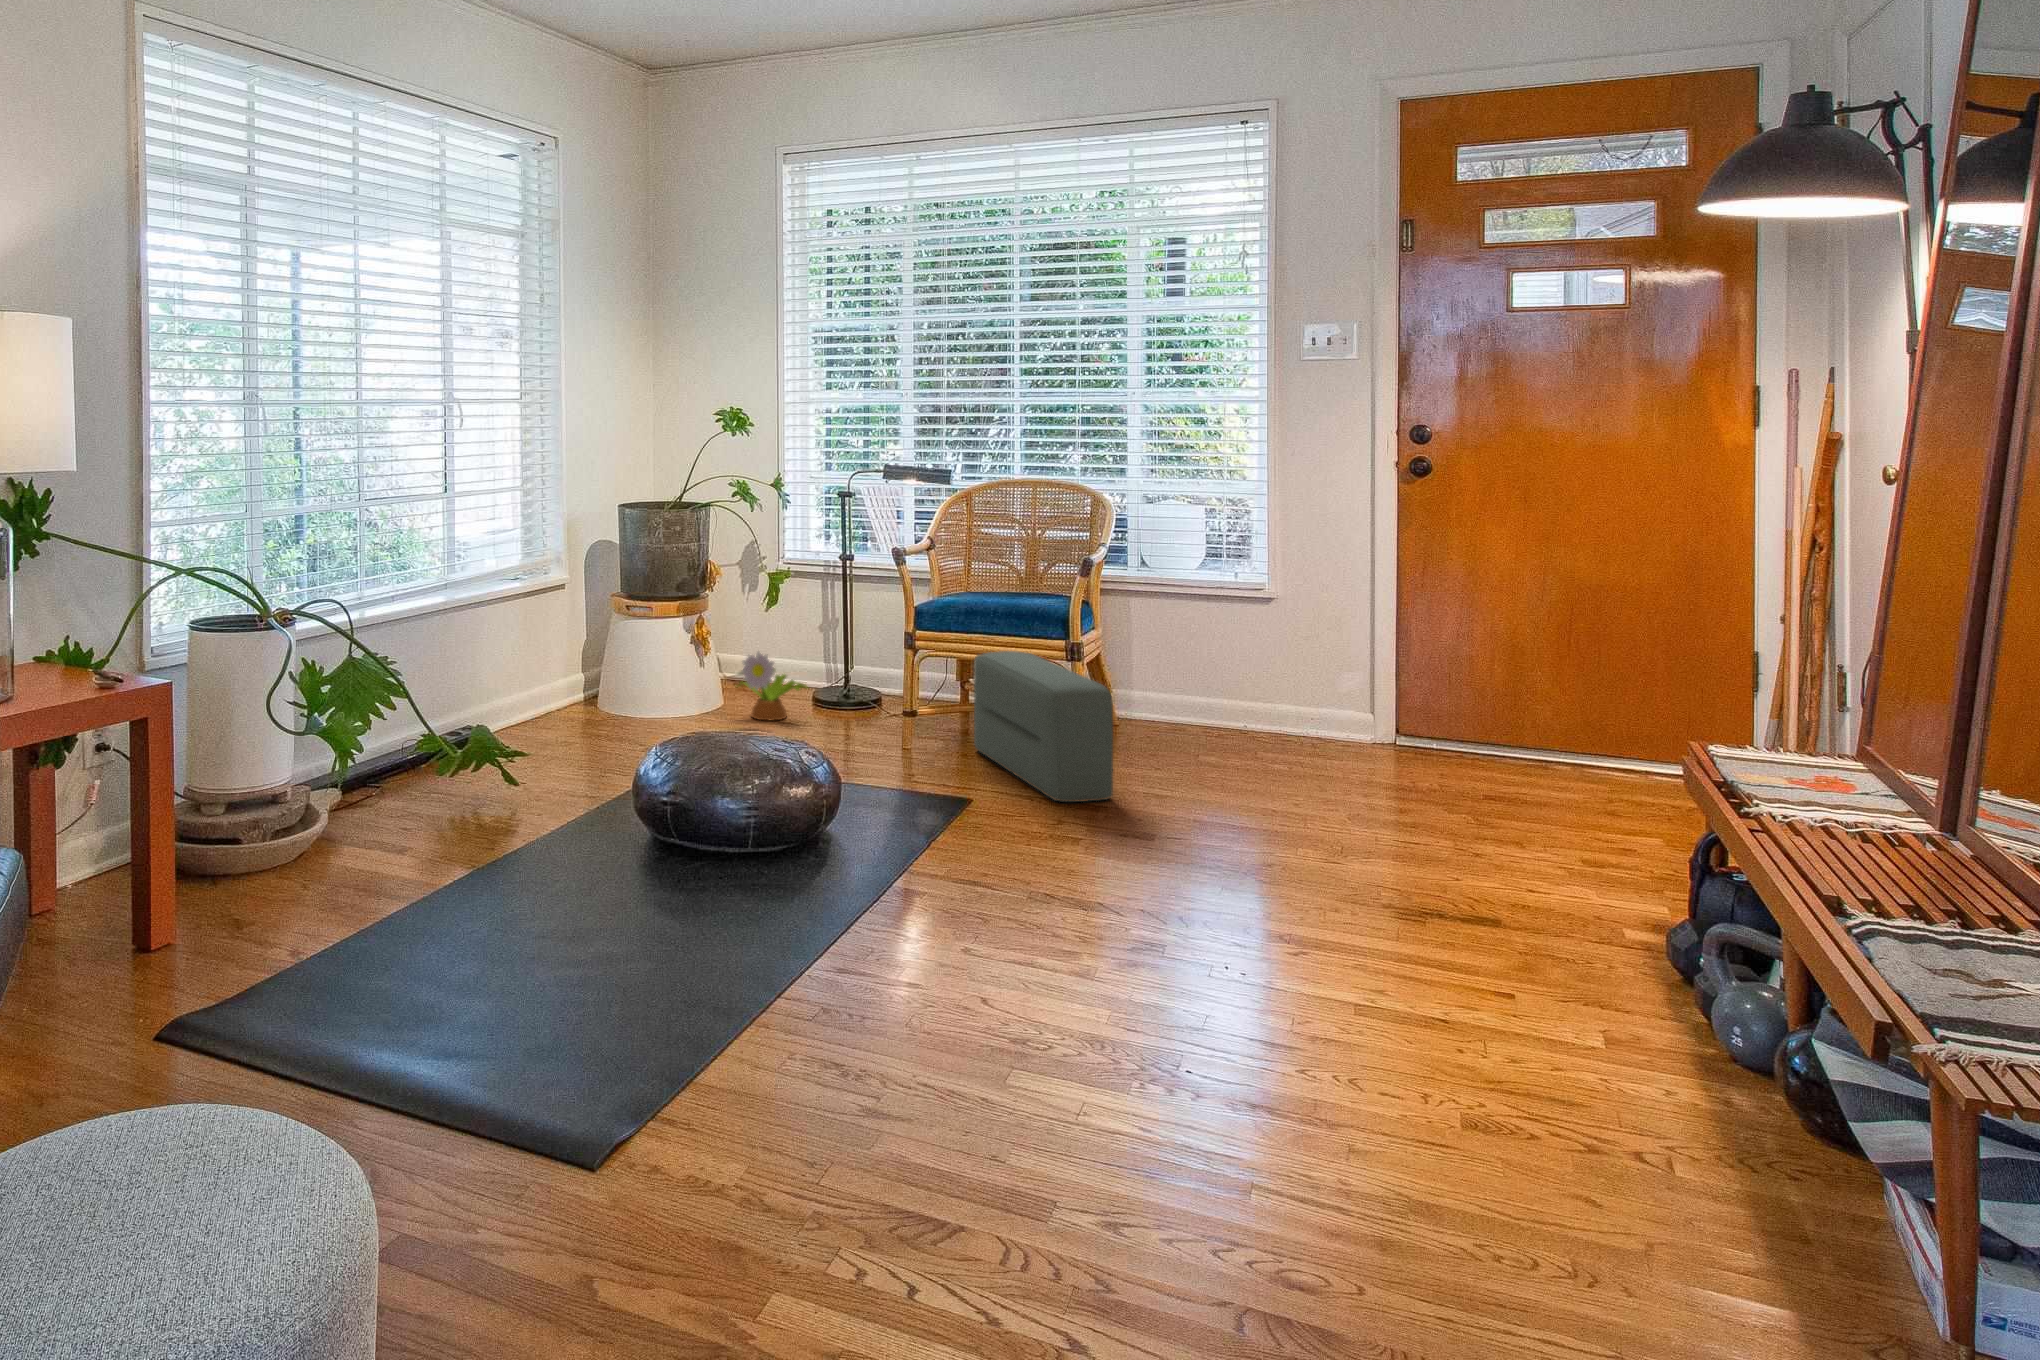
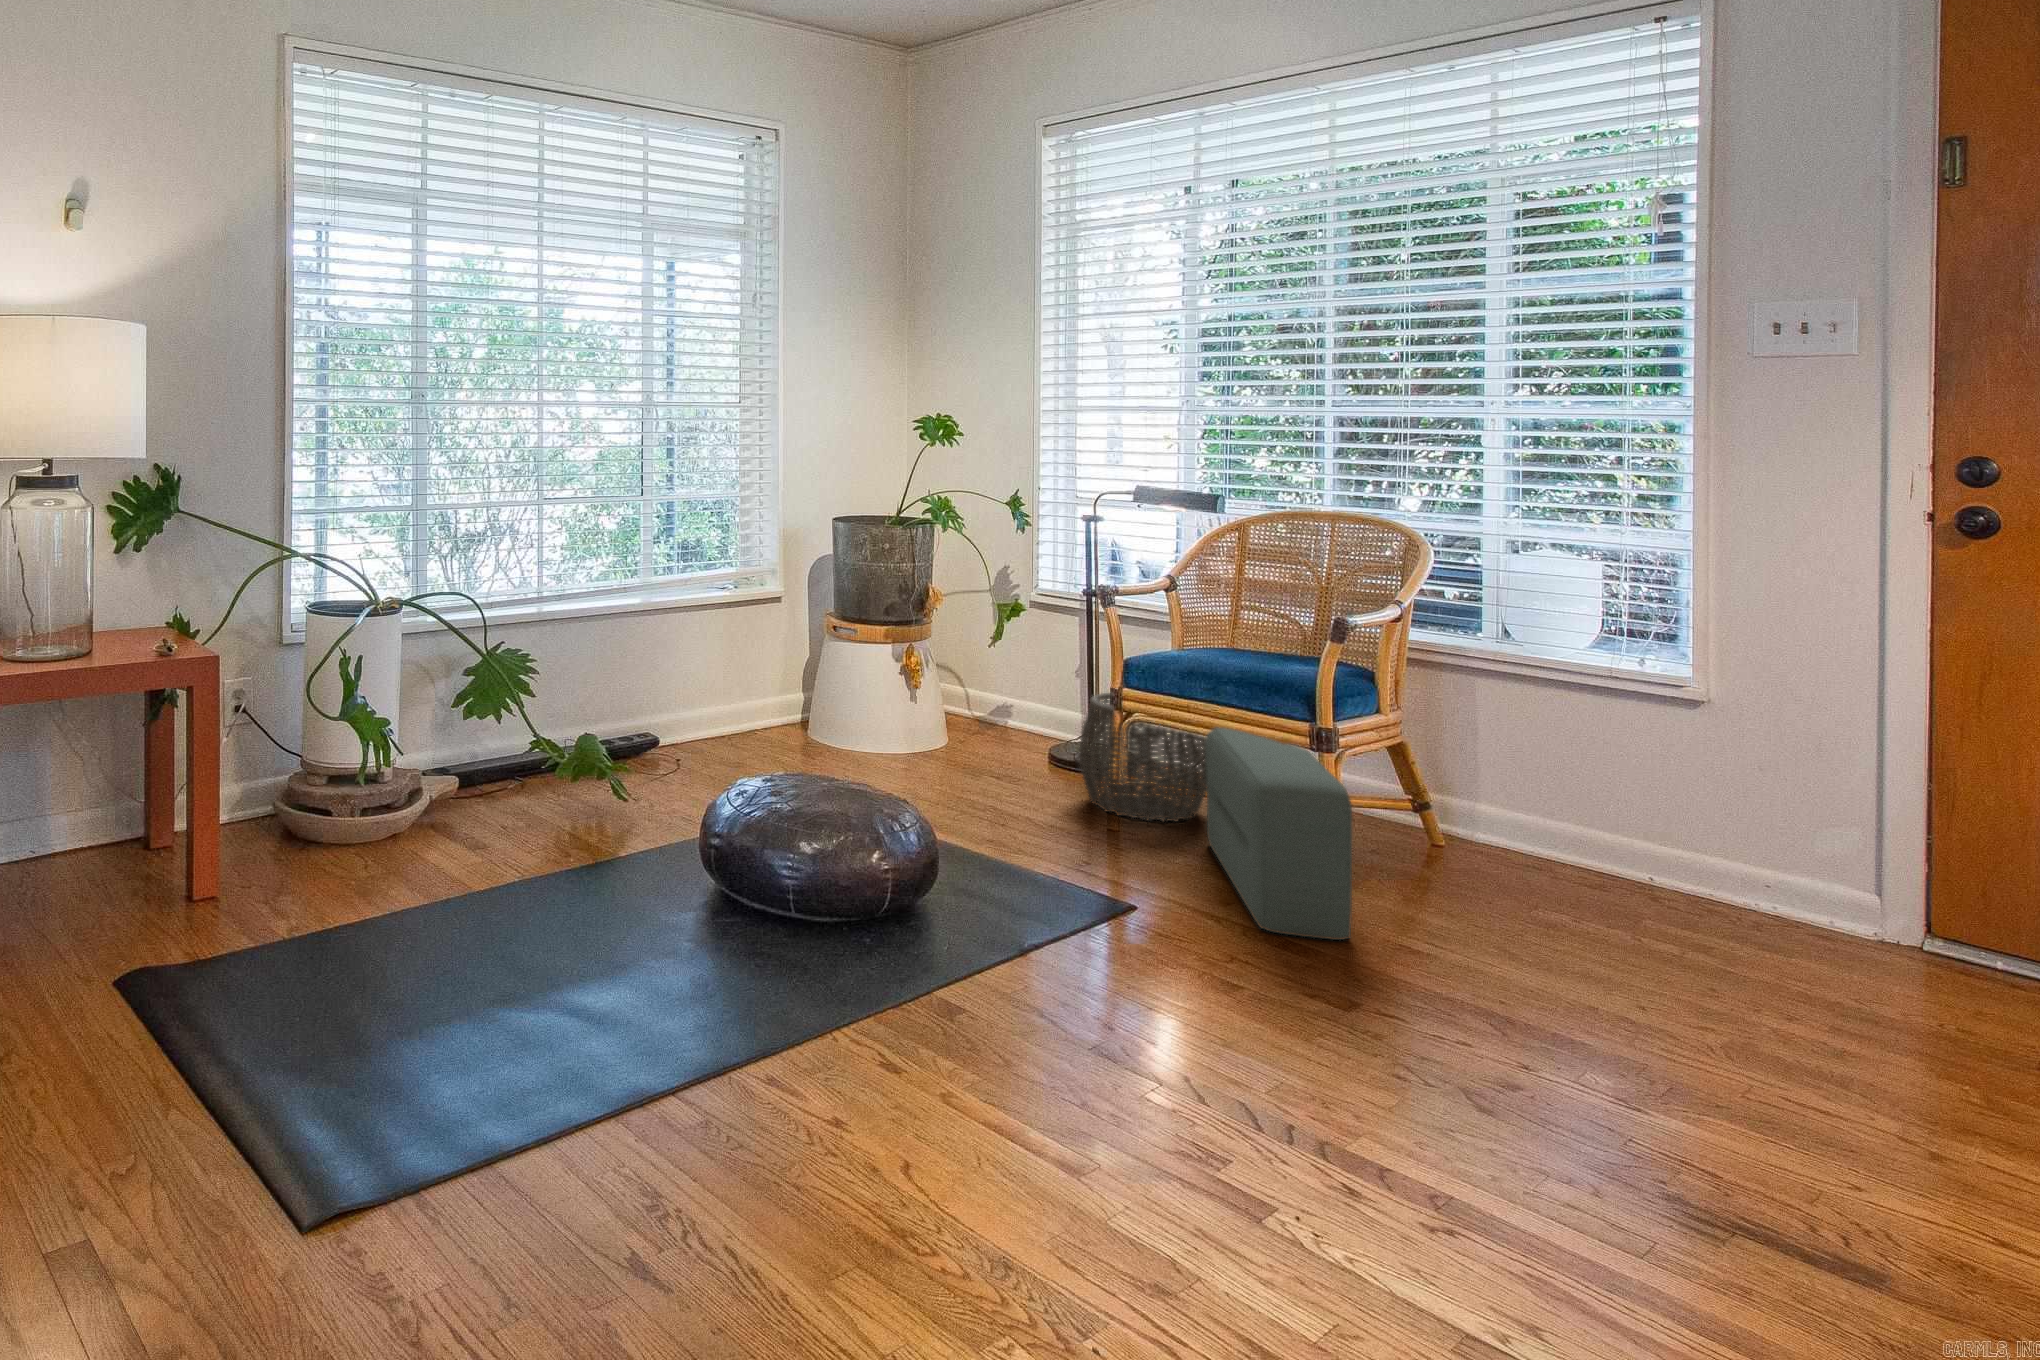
woven basket: none [860,638,962,740] -> present [1079,693,1207,822]
decorative plant: present [739,652,807,720] -> none [942,689,1028,772]

